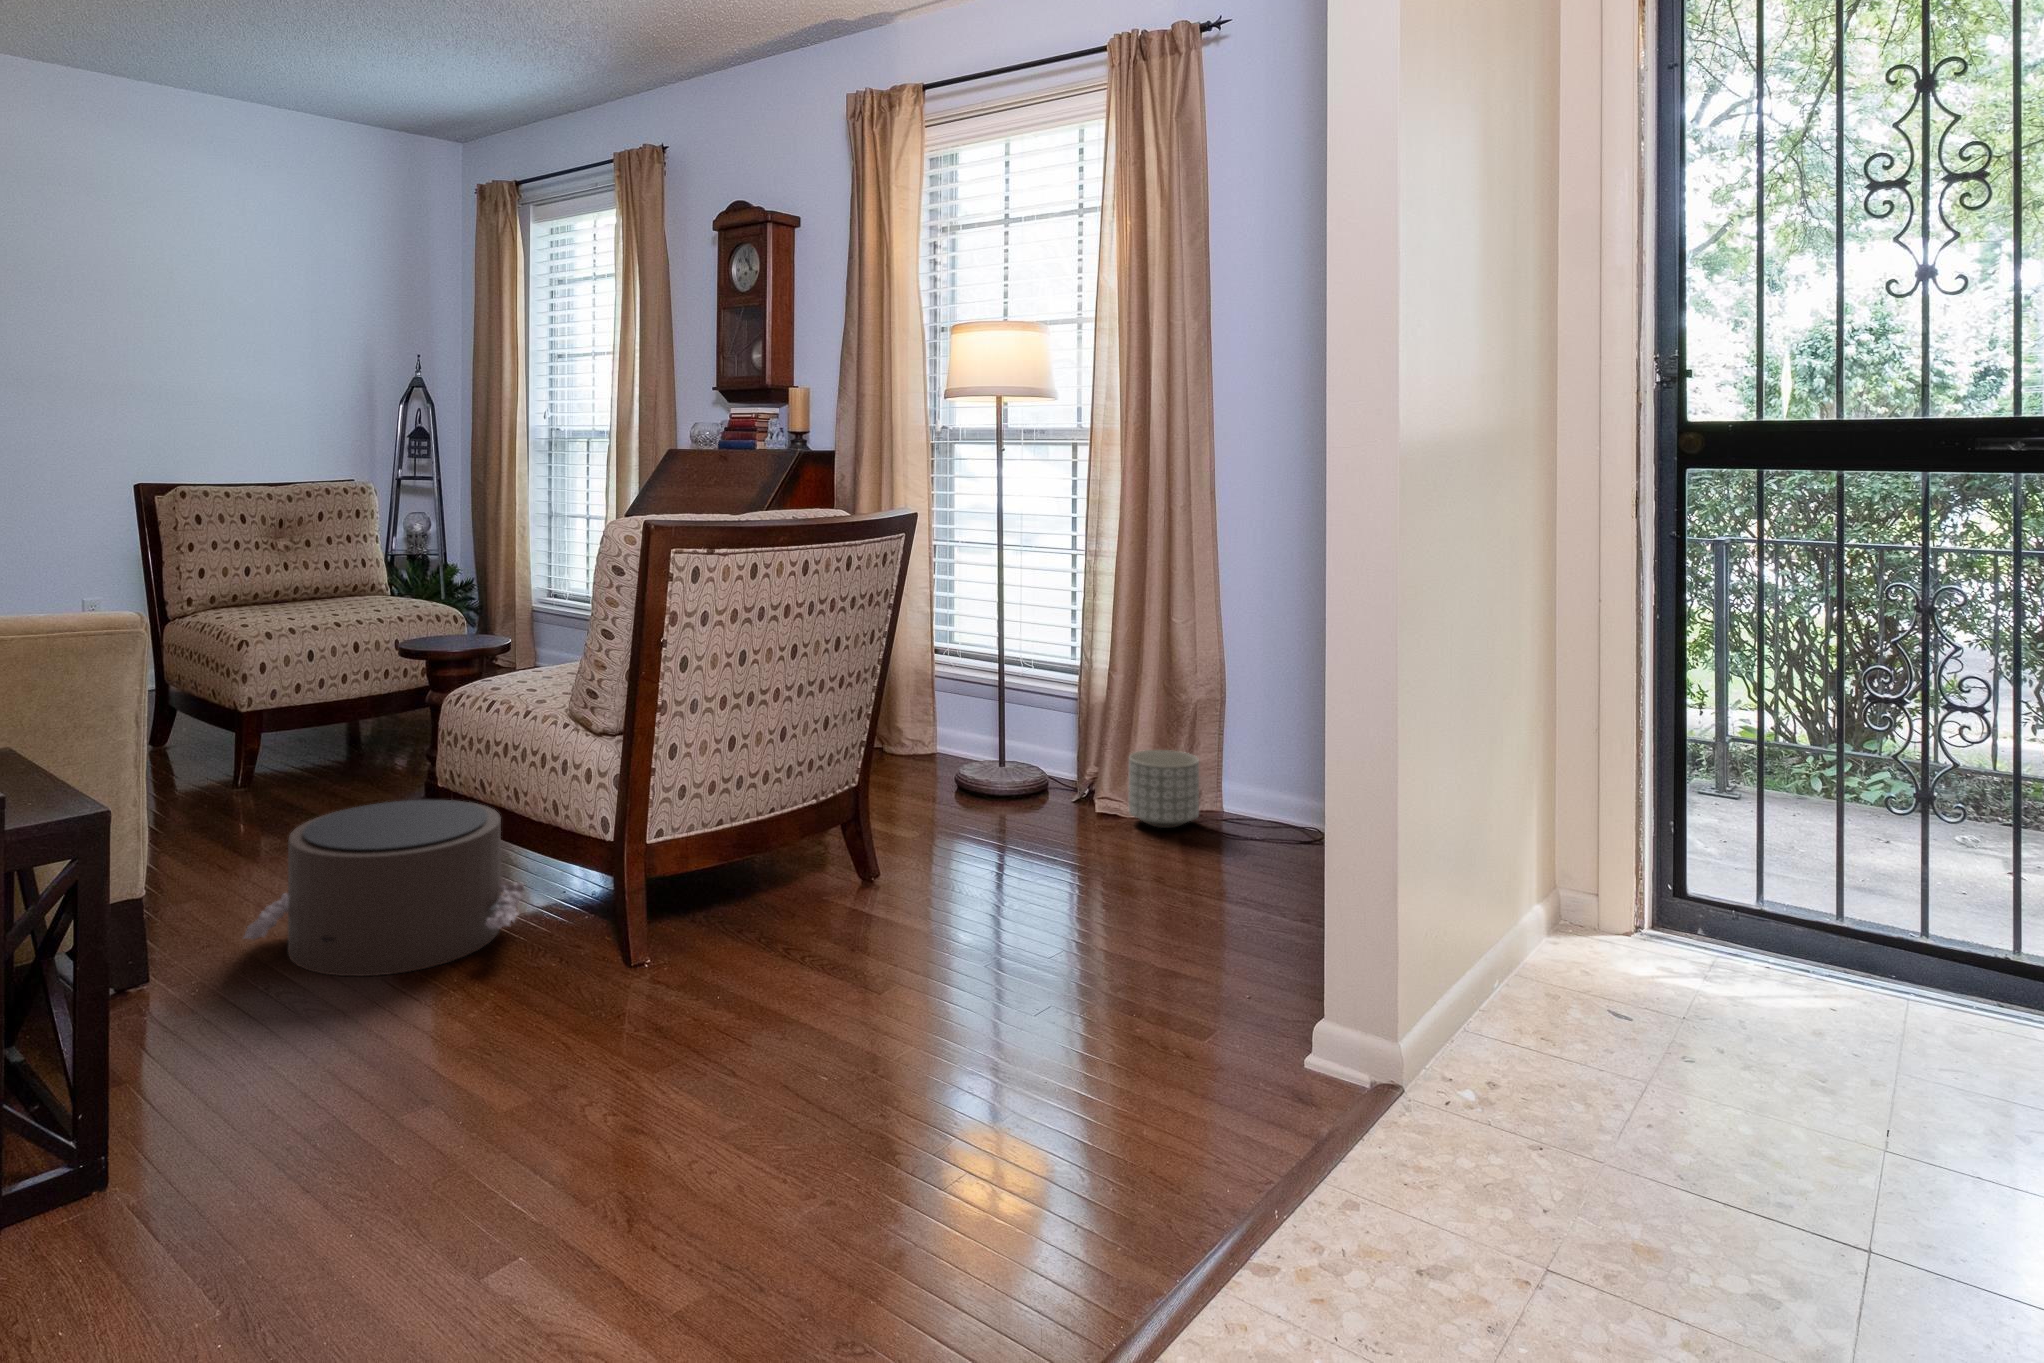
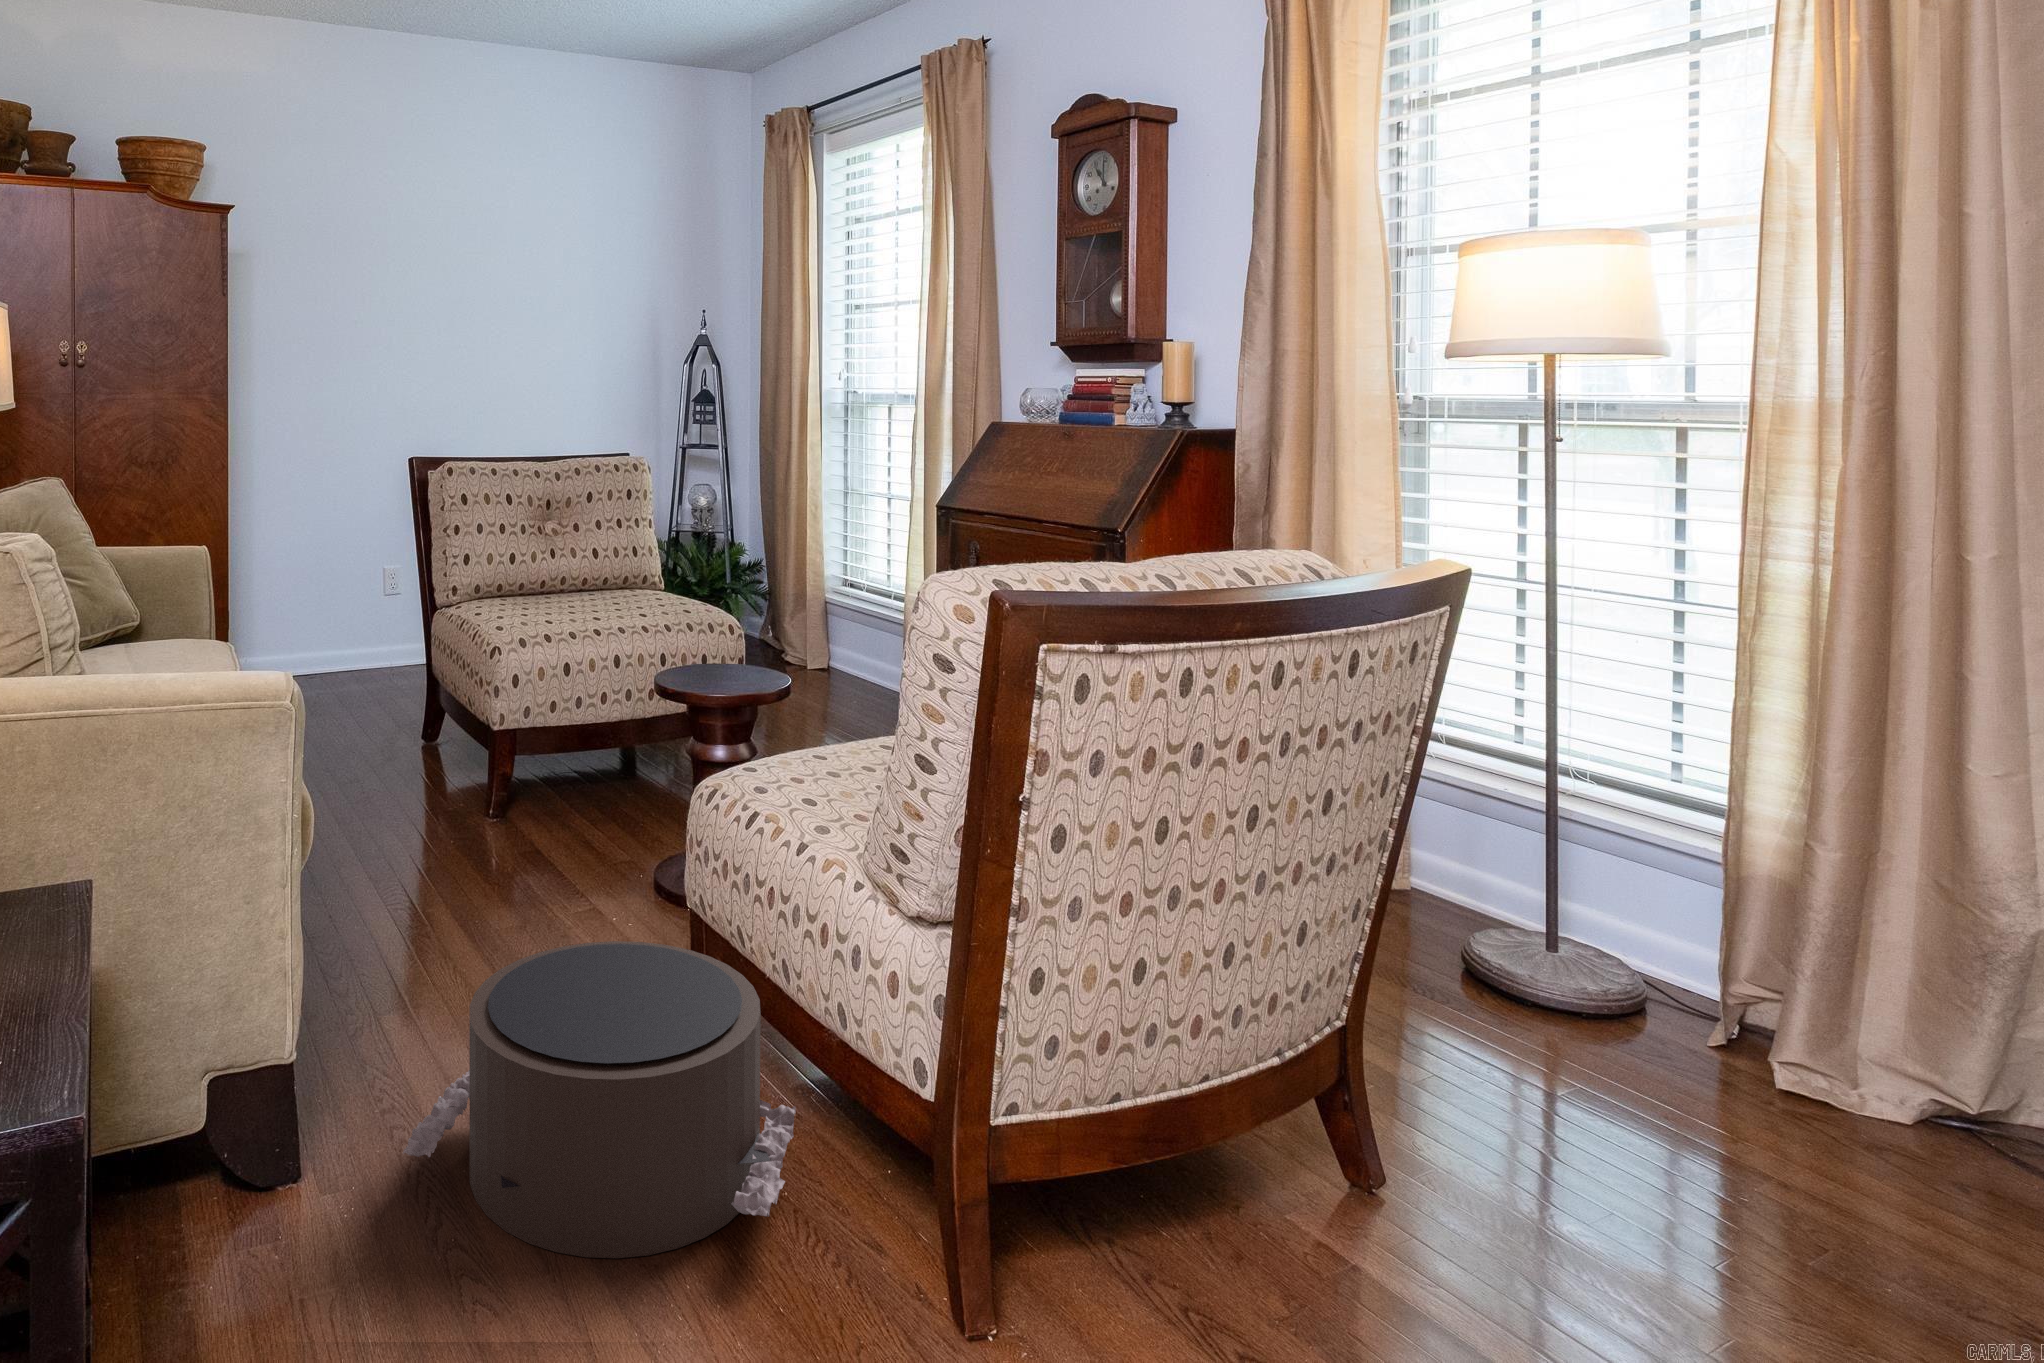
planter: present [1129,750,1199,828] -> none [1837,984,2015,1148]

